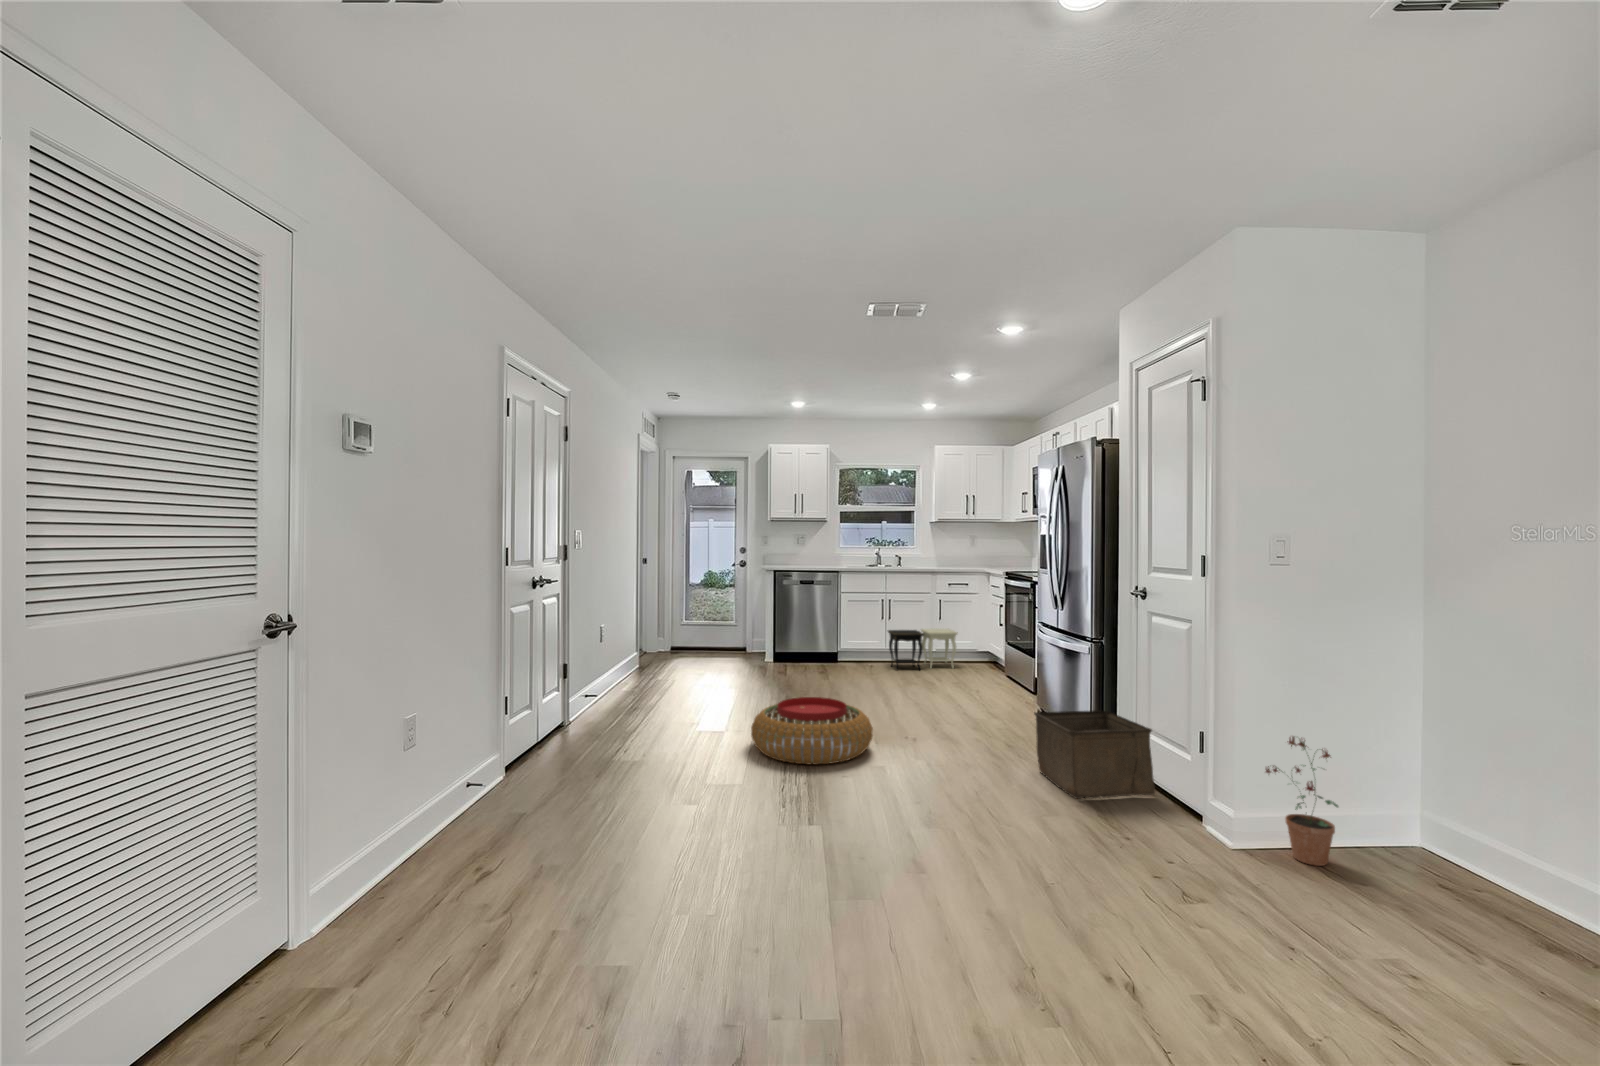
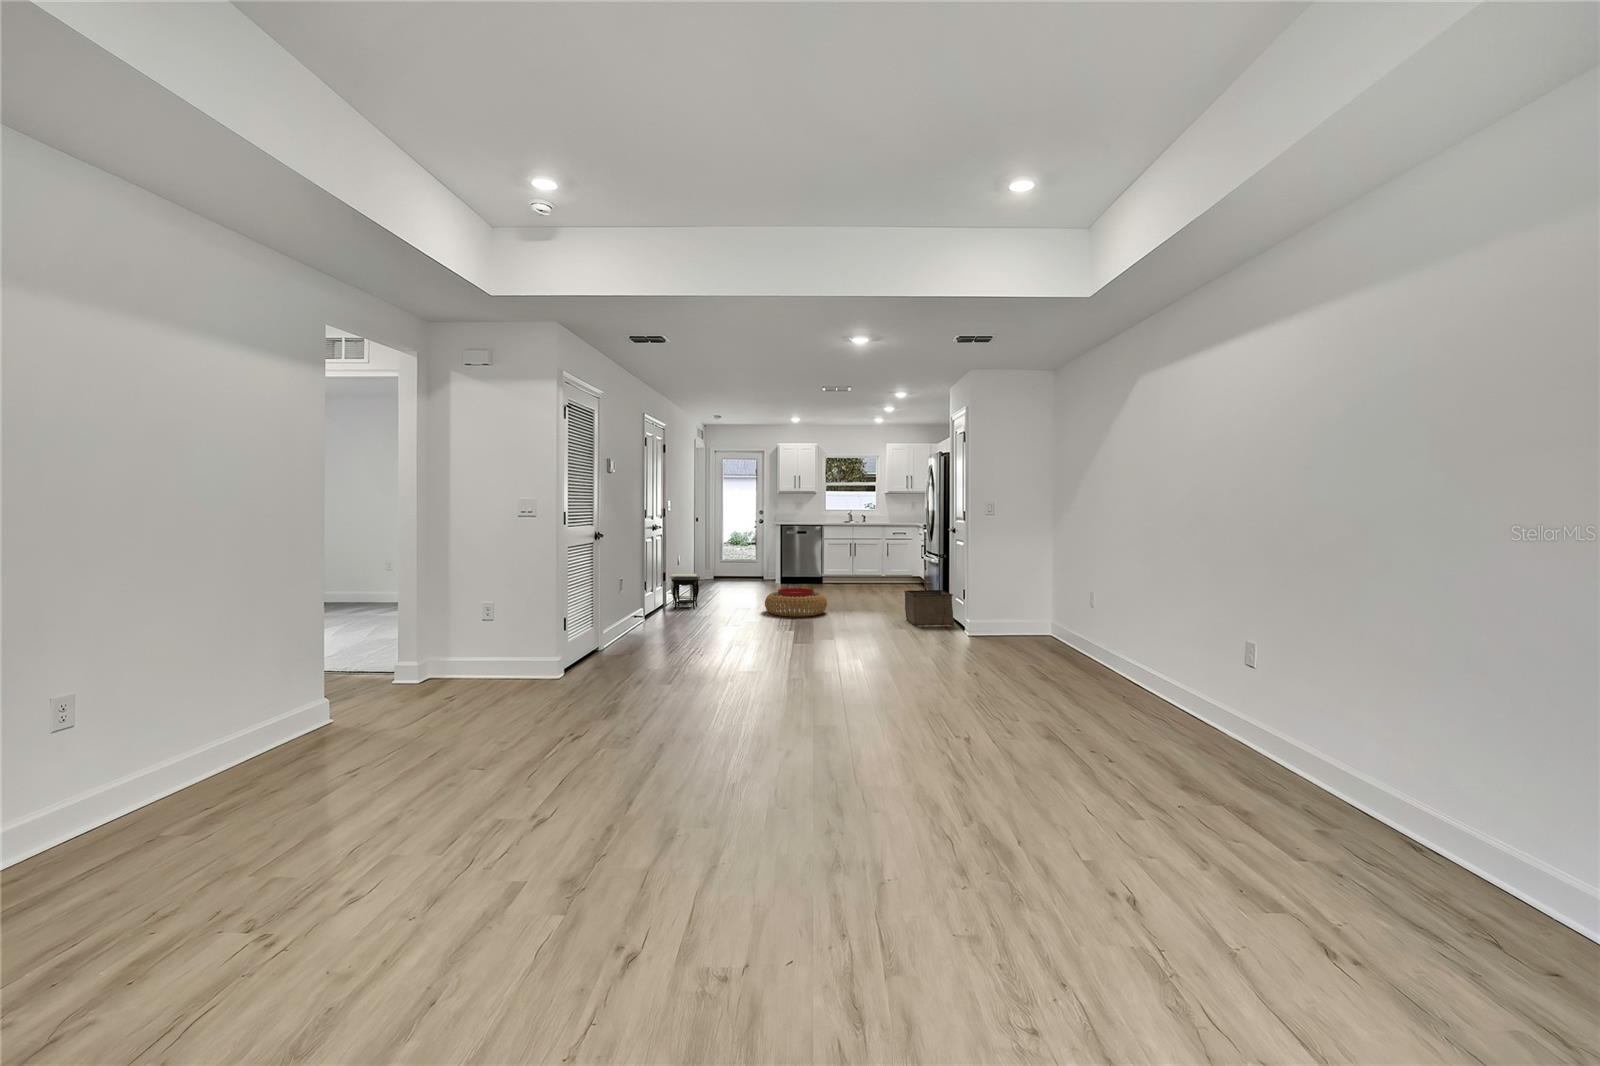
side table: present [888,628,958,671] -> present [670,574,700,609]
potted plant: present [1266,736,1338,866] -> none [982,589,1007,640]

